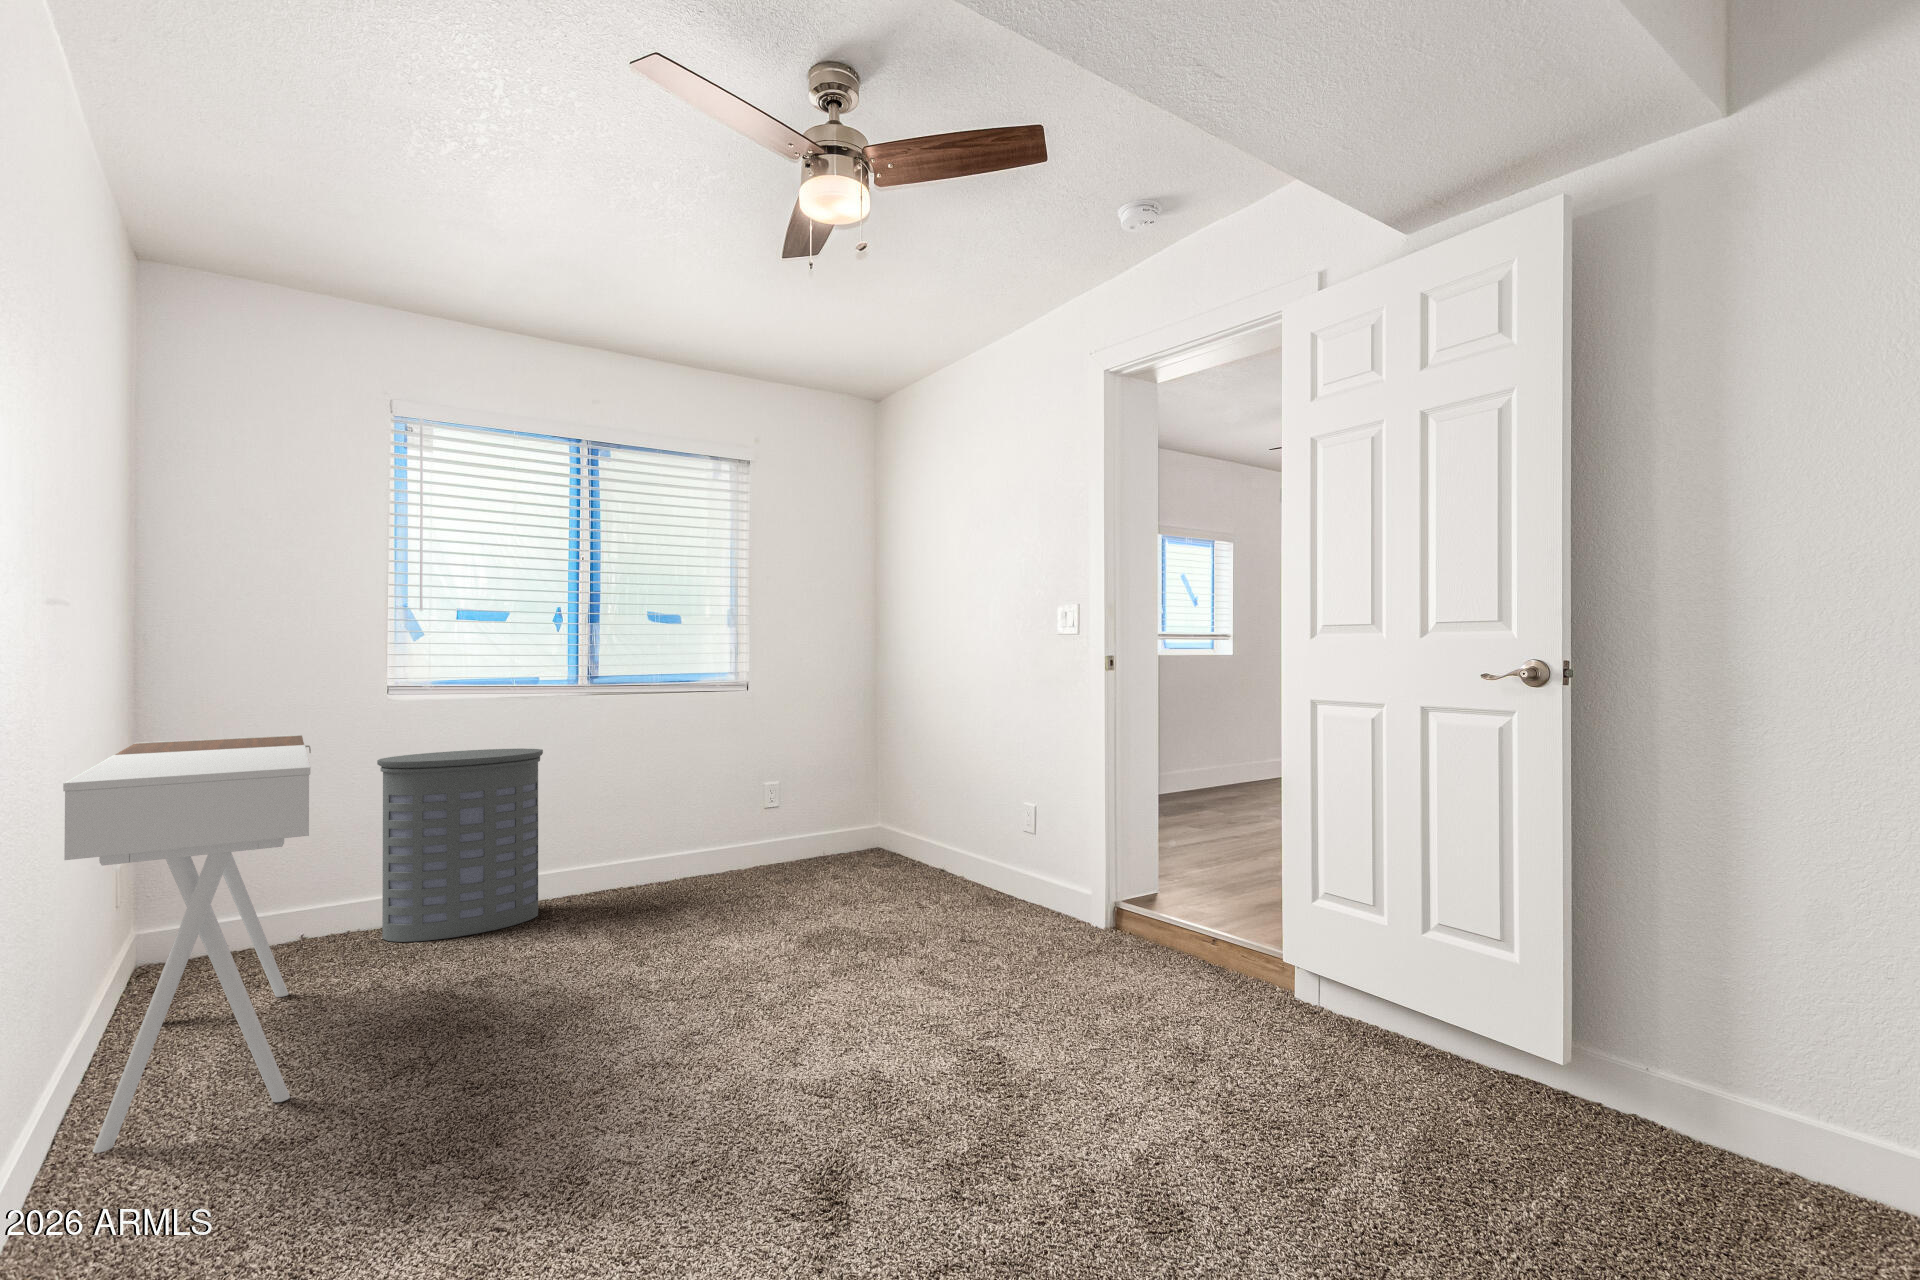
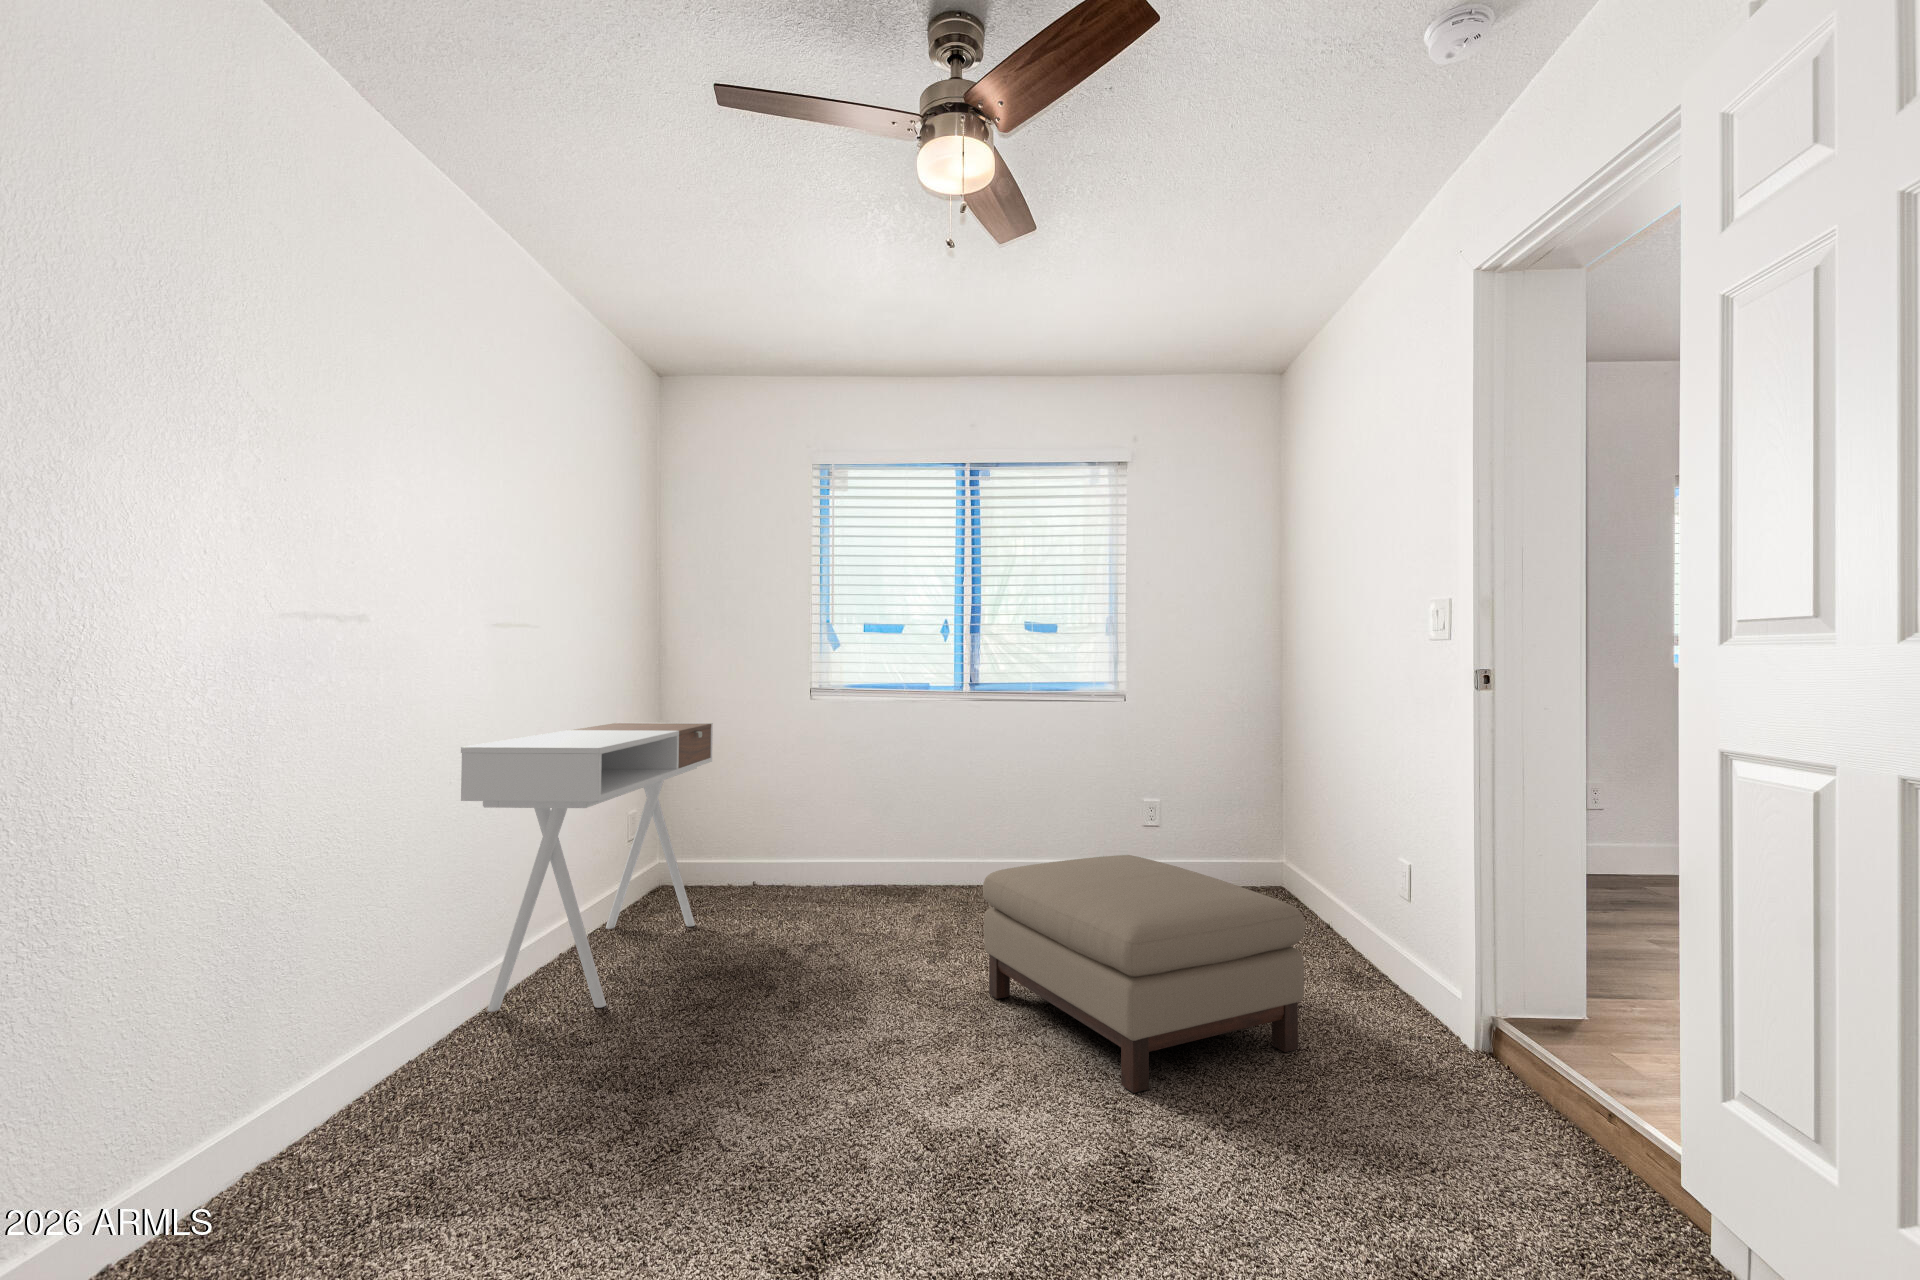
laundry hamper: present [377,749,543,942] -> none [788,744,915,904]
ottoman: none [728,827,1011,1011] -> present [983,855,1305,1093]

